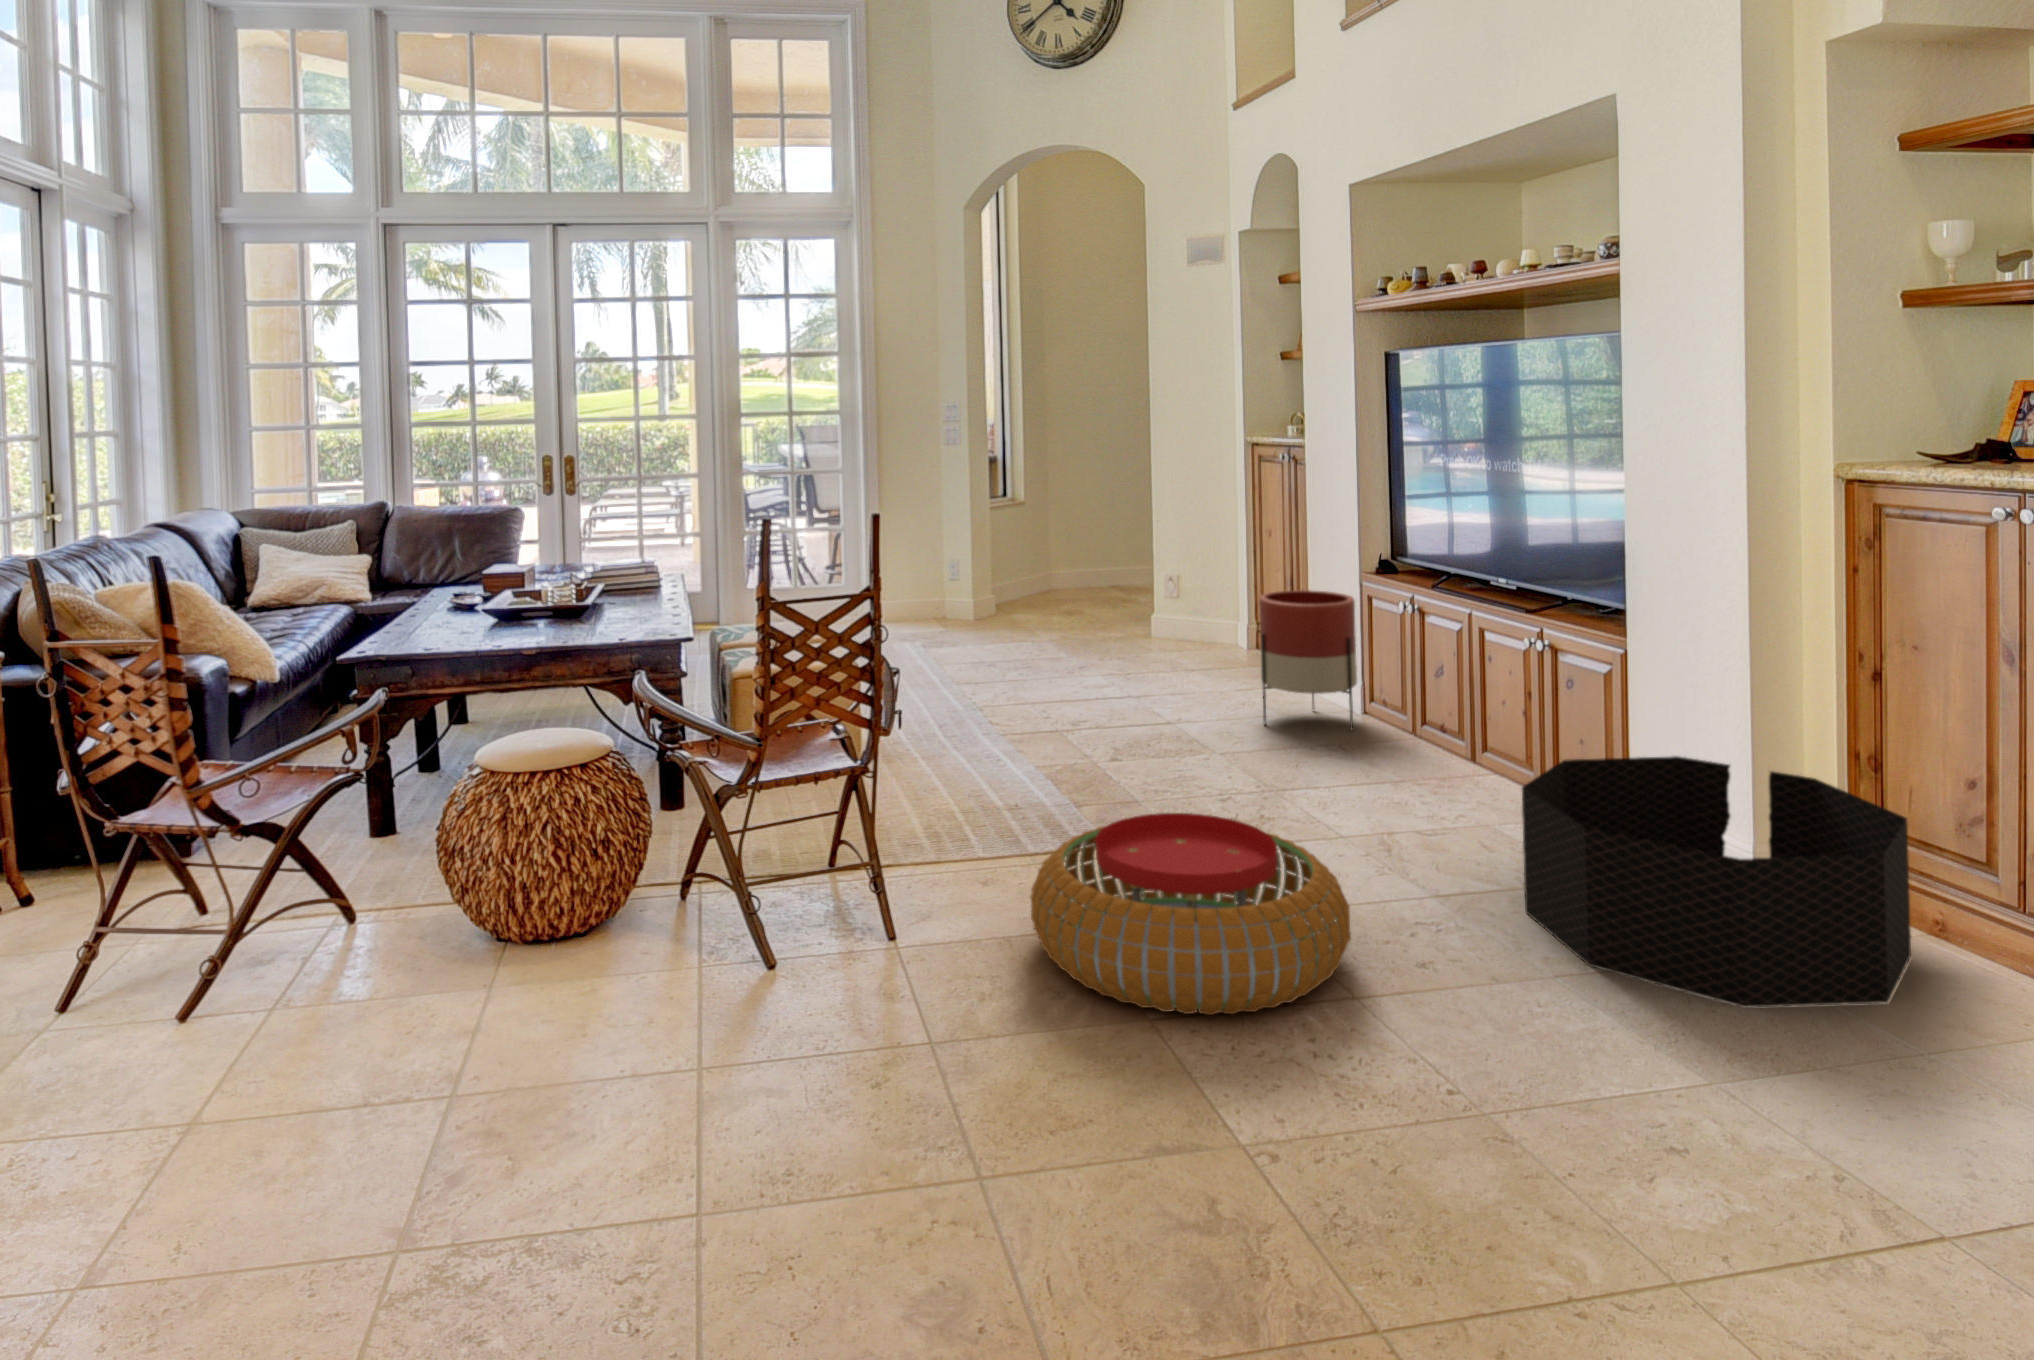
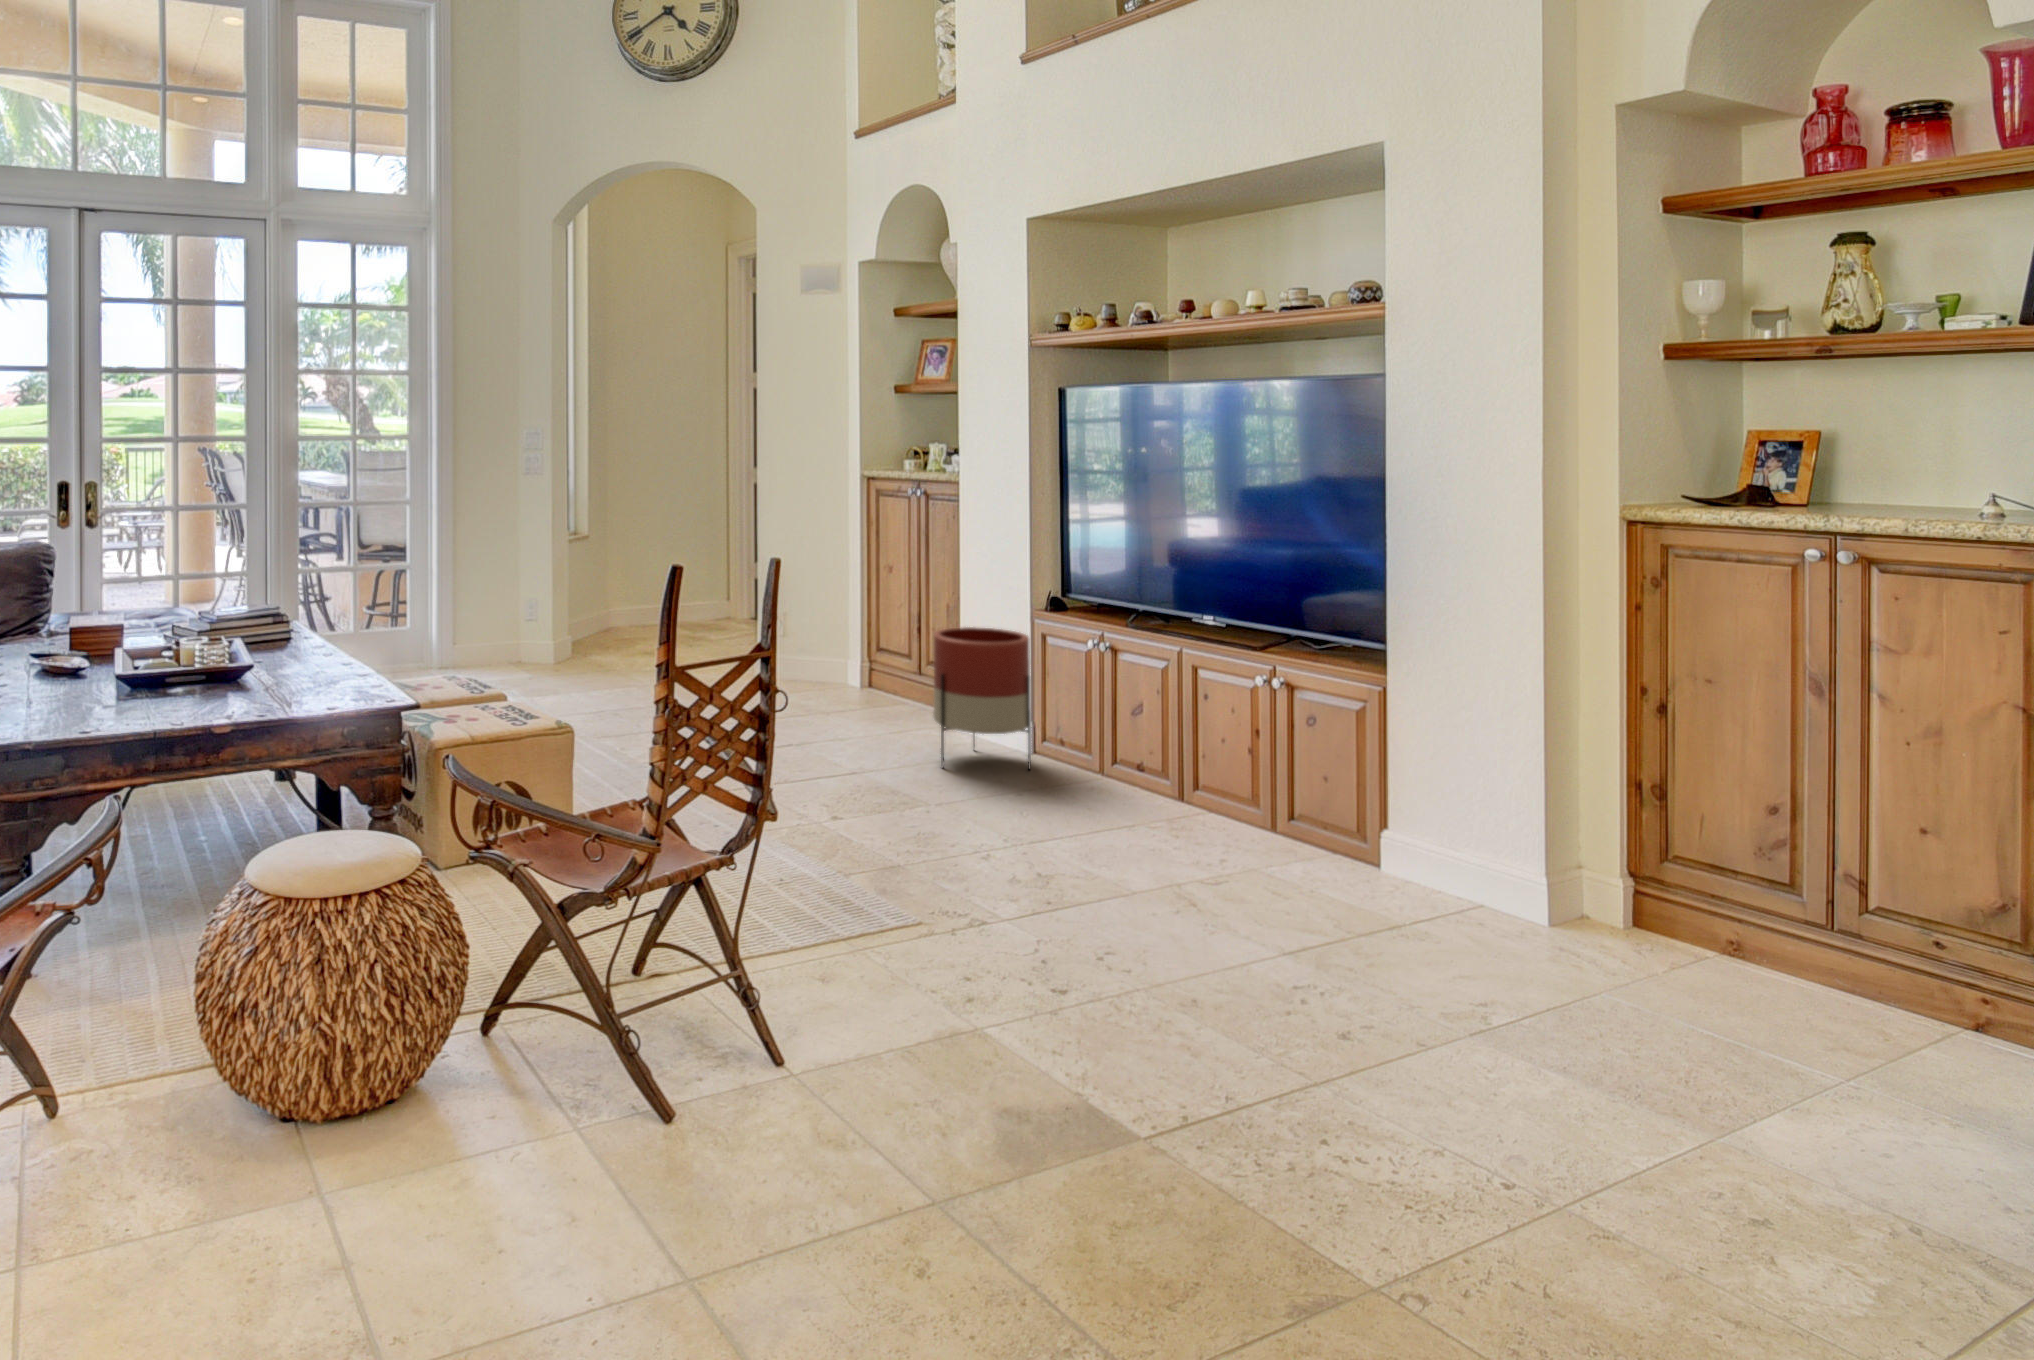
basket: present [1522,756,1911,1008] -> none [1372,790,1763,1049]
pouf: present [1031,813,1351,1015] -> none [939,887,1310,1127]

